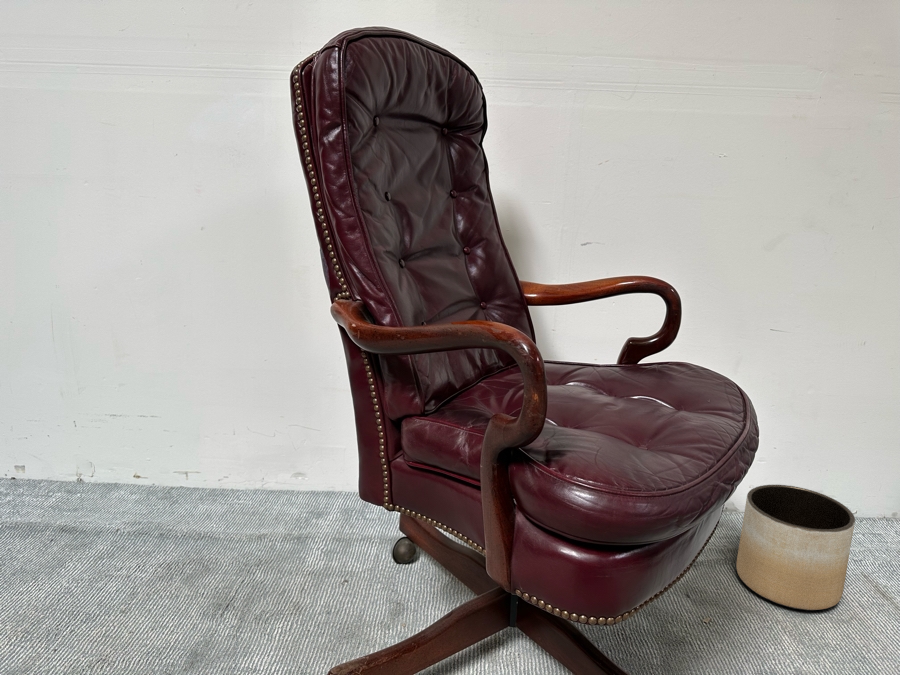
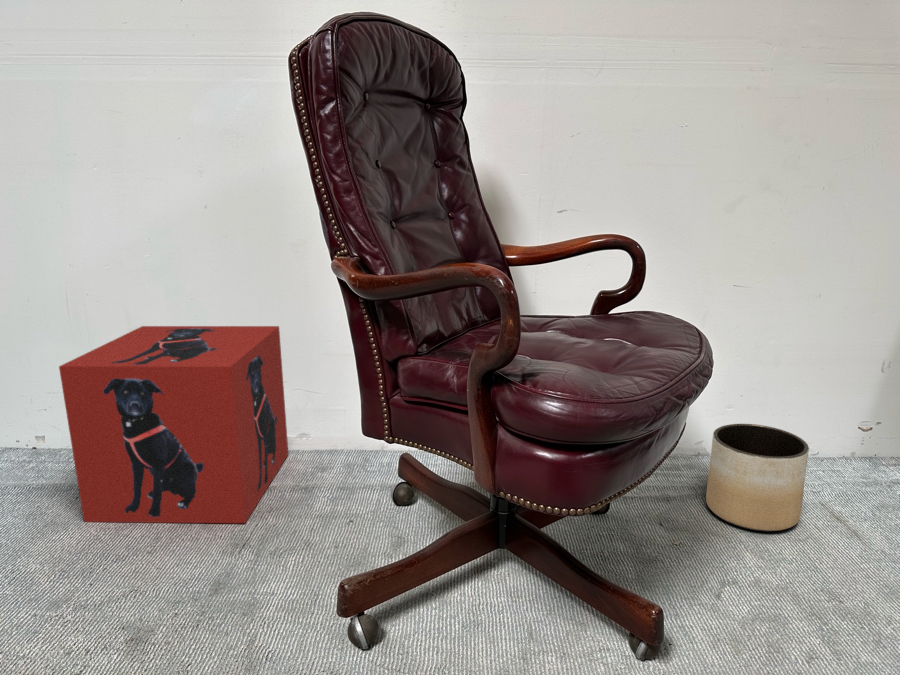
storage box: none [32,354,283,580] -> present [59,326,288,523]

